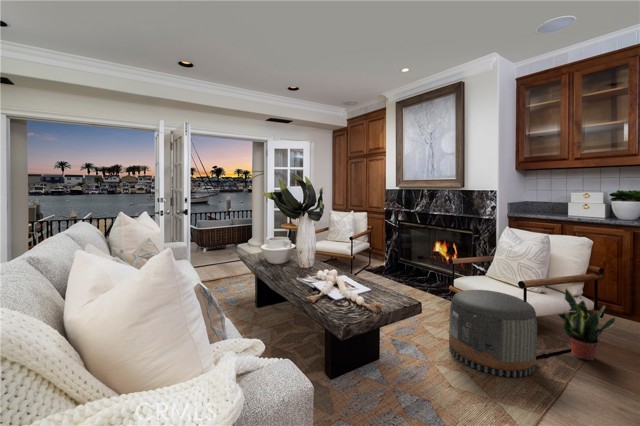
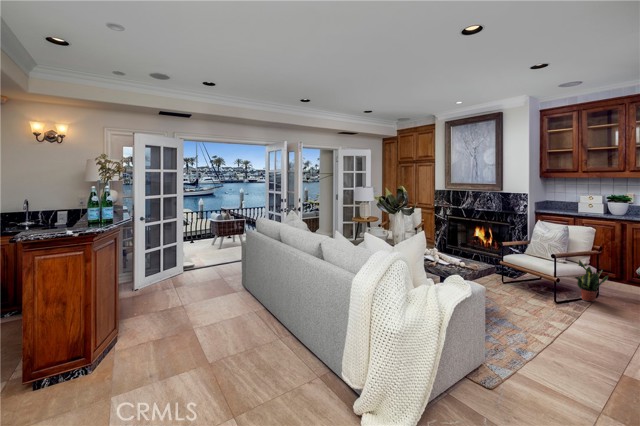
pouf: present [449,290,537,377] -> none [507,262,564,309]

